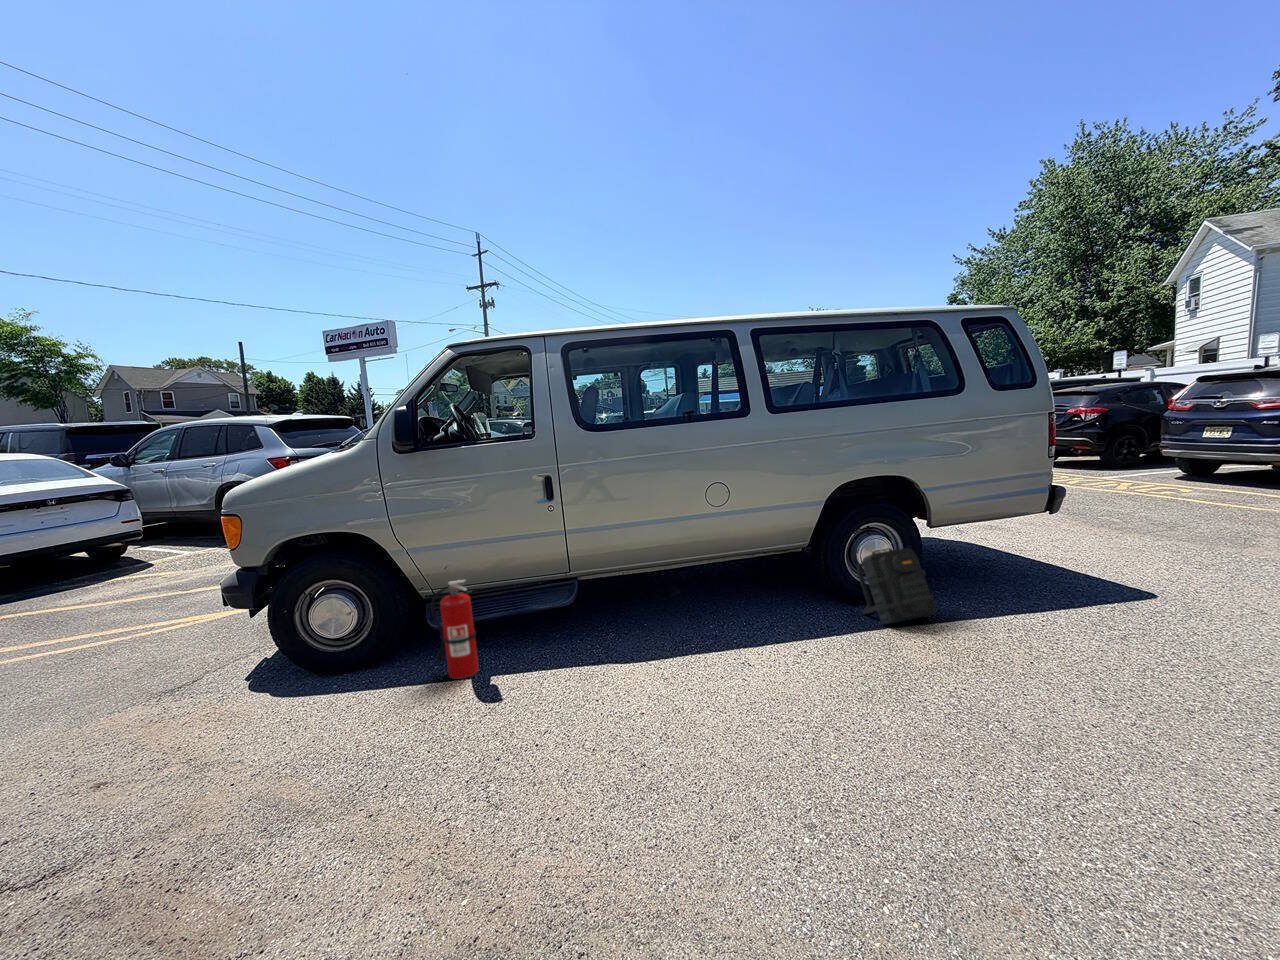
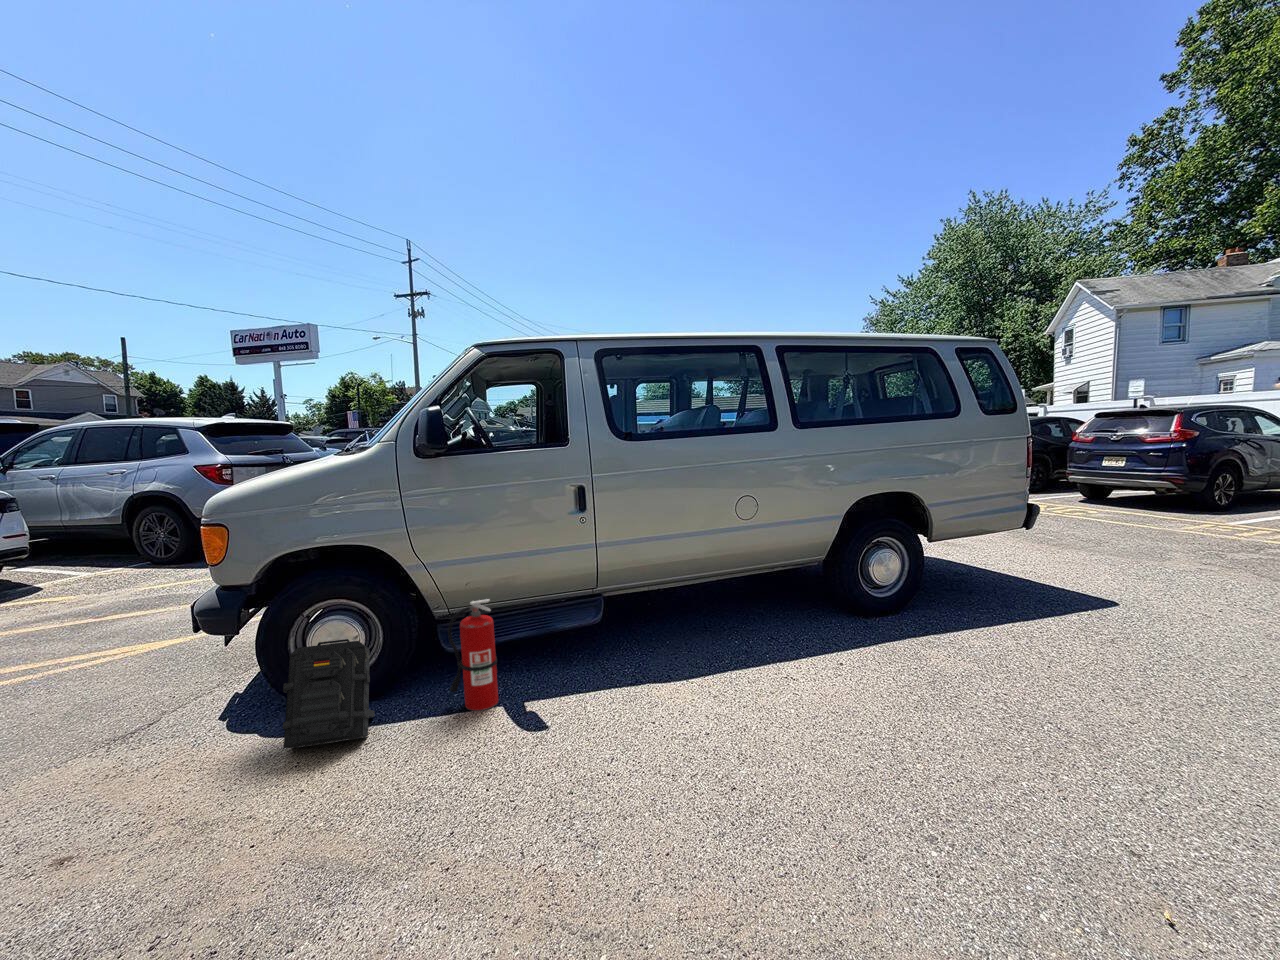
backpack: present [857,548,937,625] -> present [283,639,375,748]

